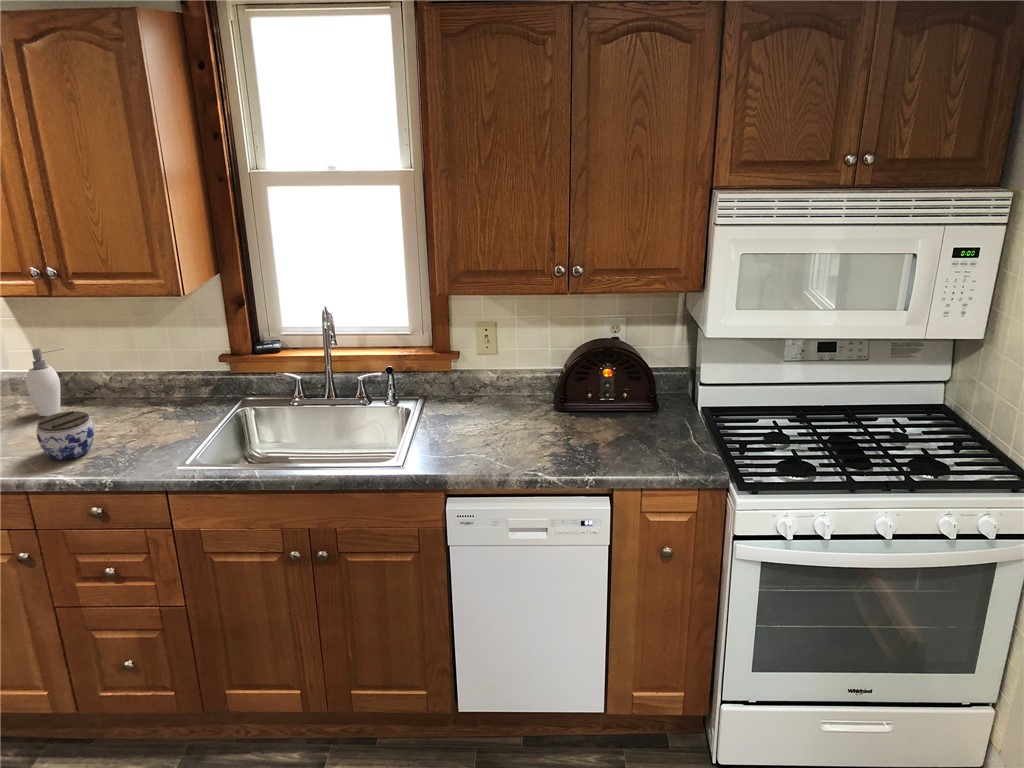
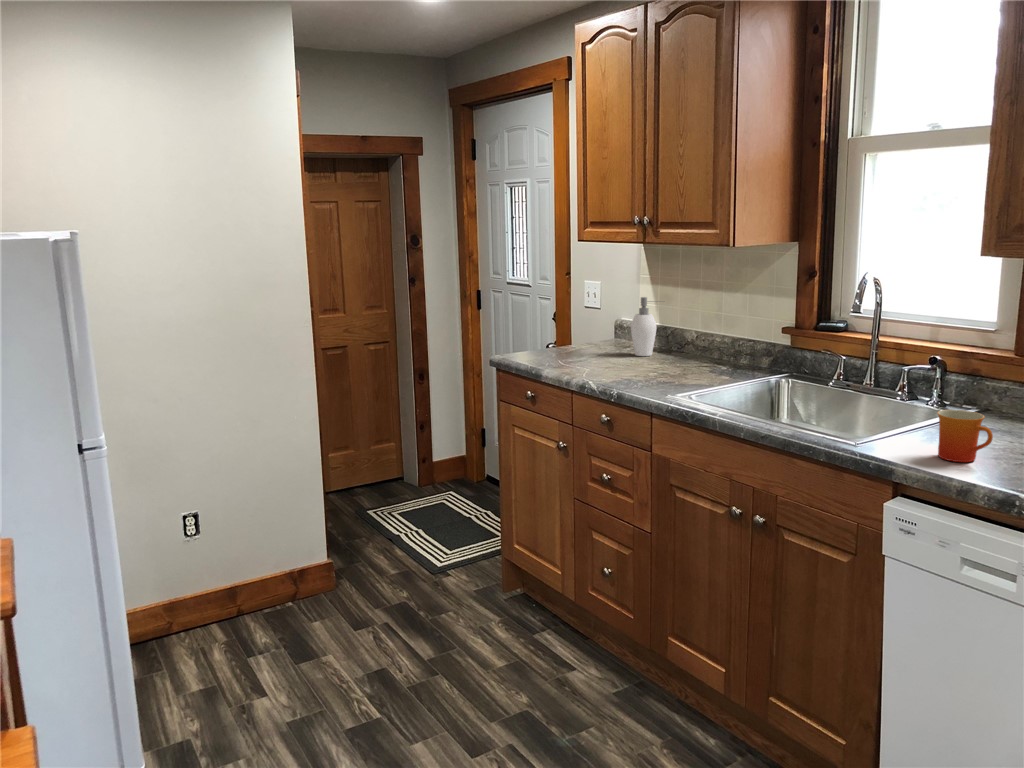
jar: present [36,411,94,460] -> none [595,340,640,377]
mug: none [457,419,500,461] -> present [937,410,993,462]

